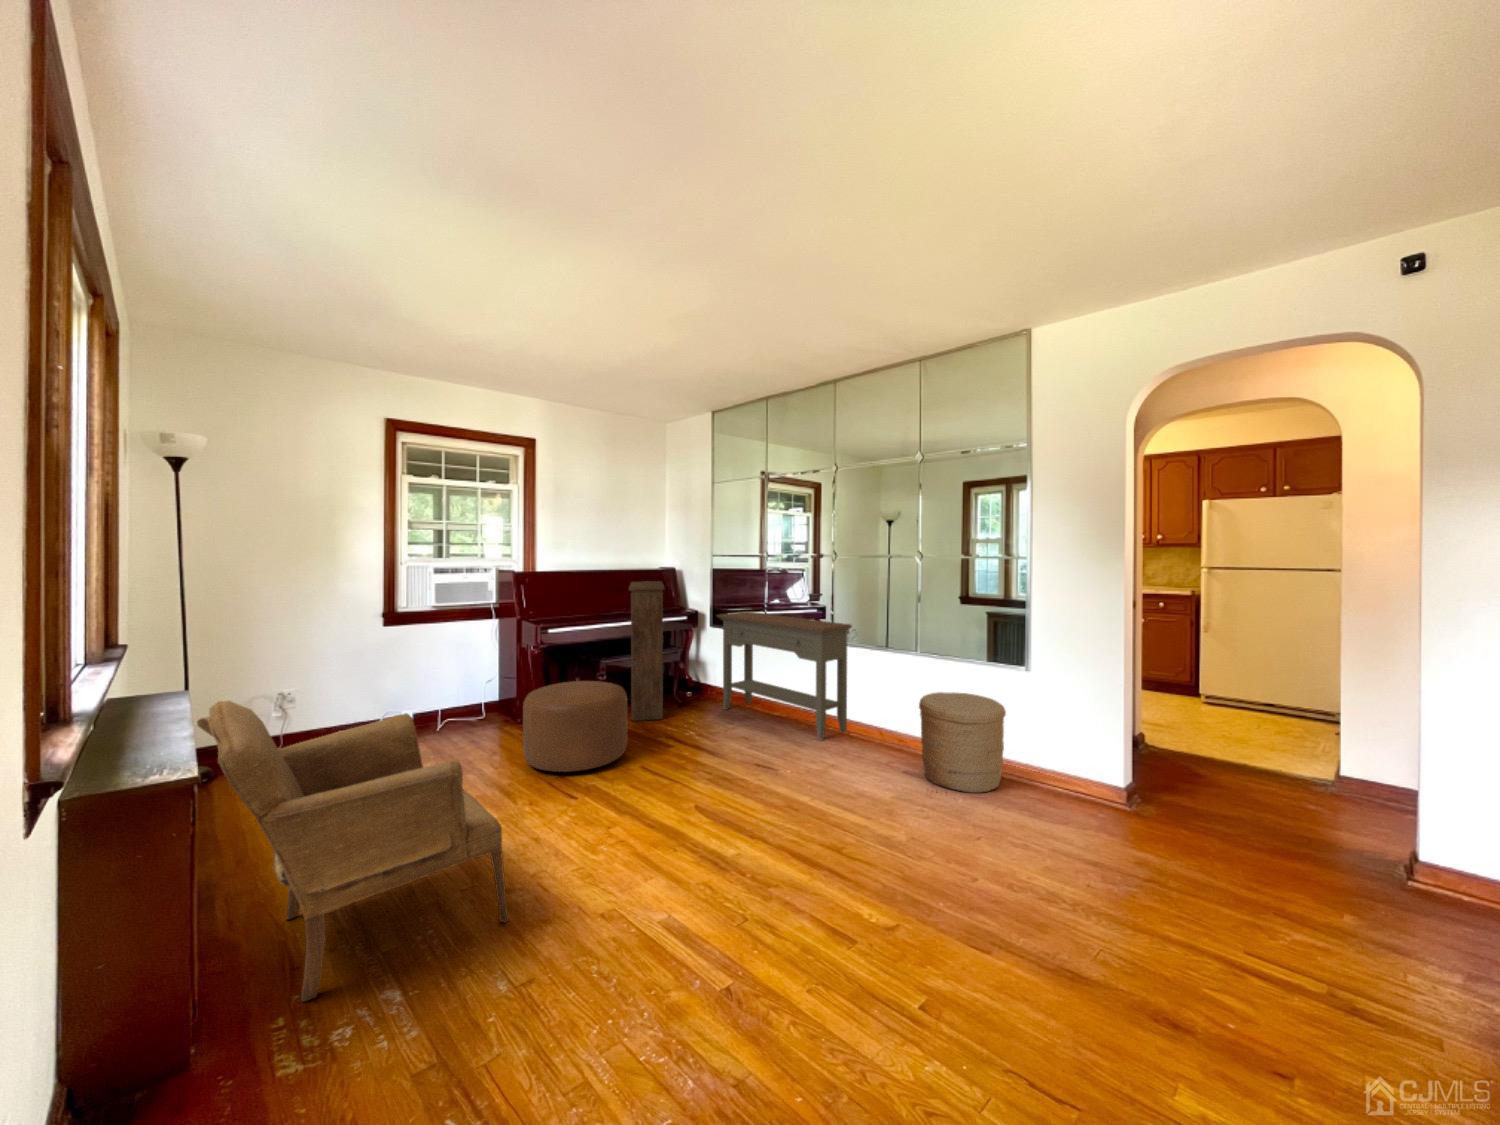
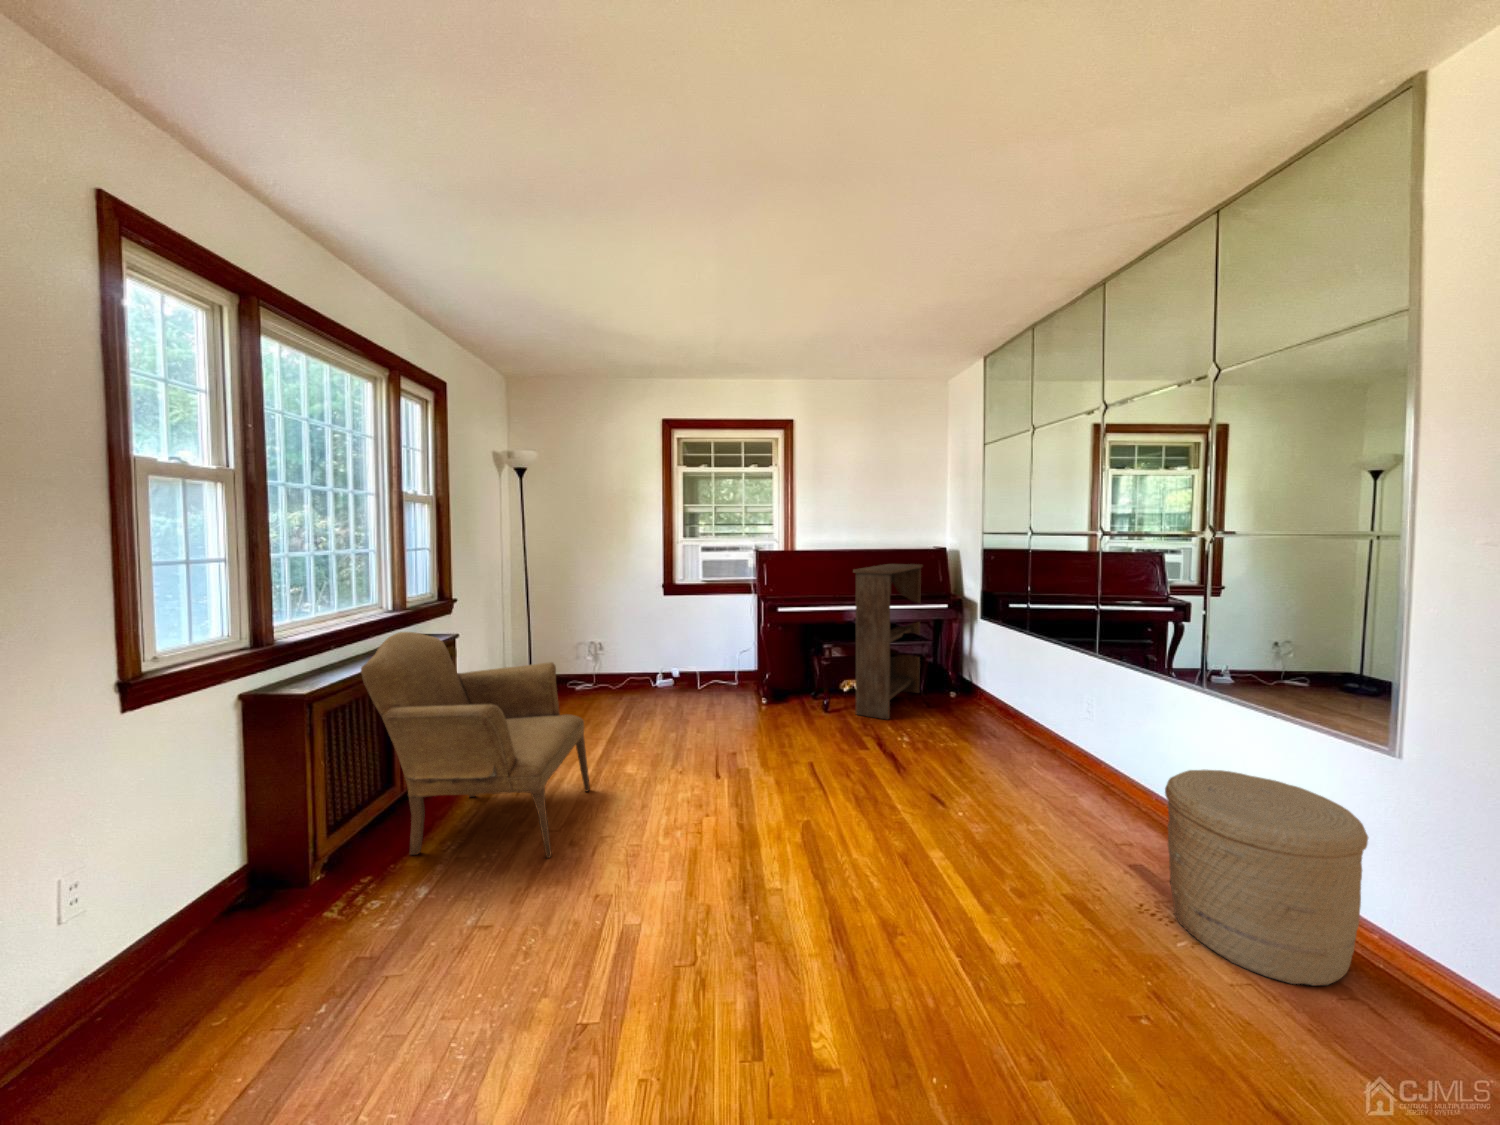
console table: present [717,611,852,741] -> none [964,607,1126,797]
ottoman: present [523,681,628,772] -> none [713,661,814,751]

